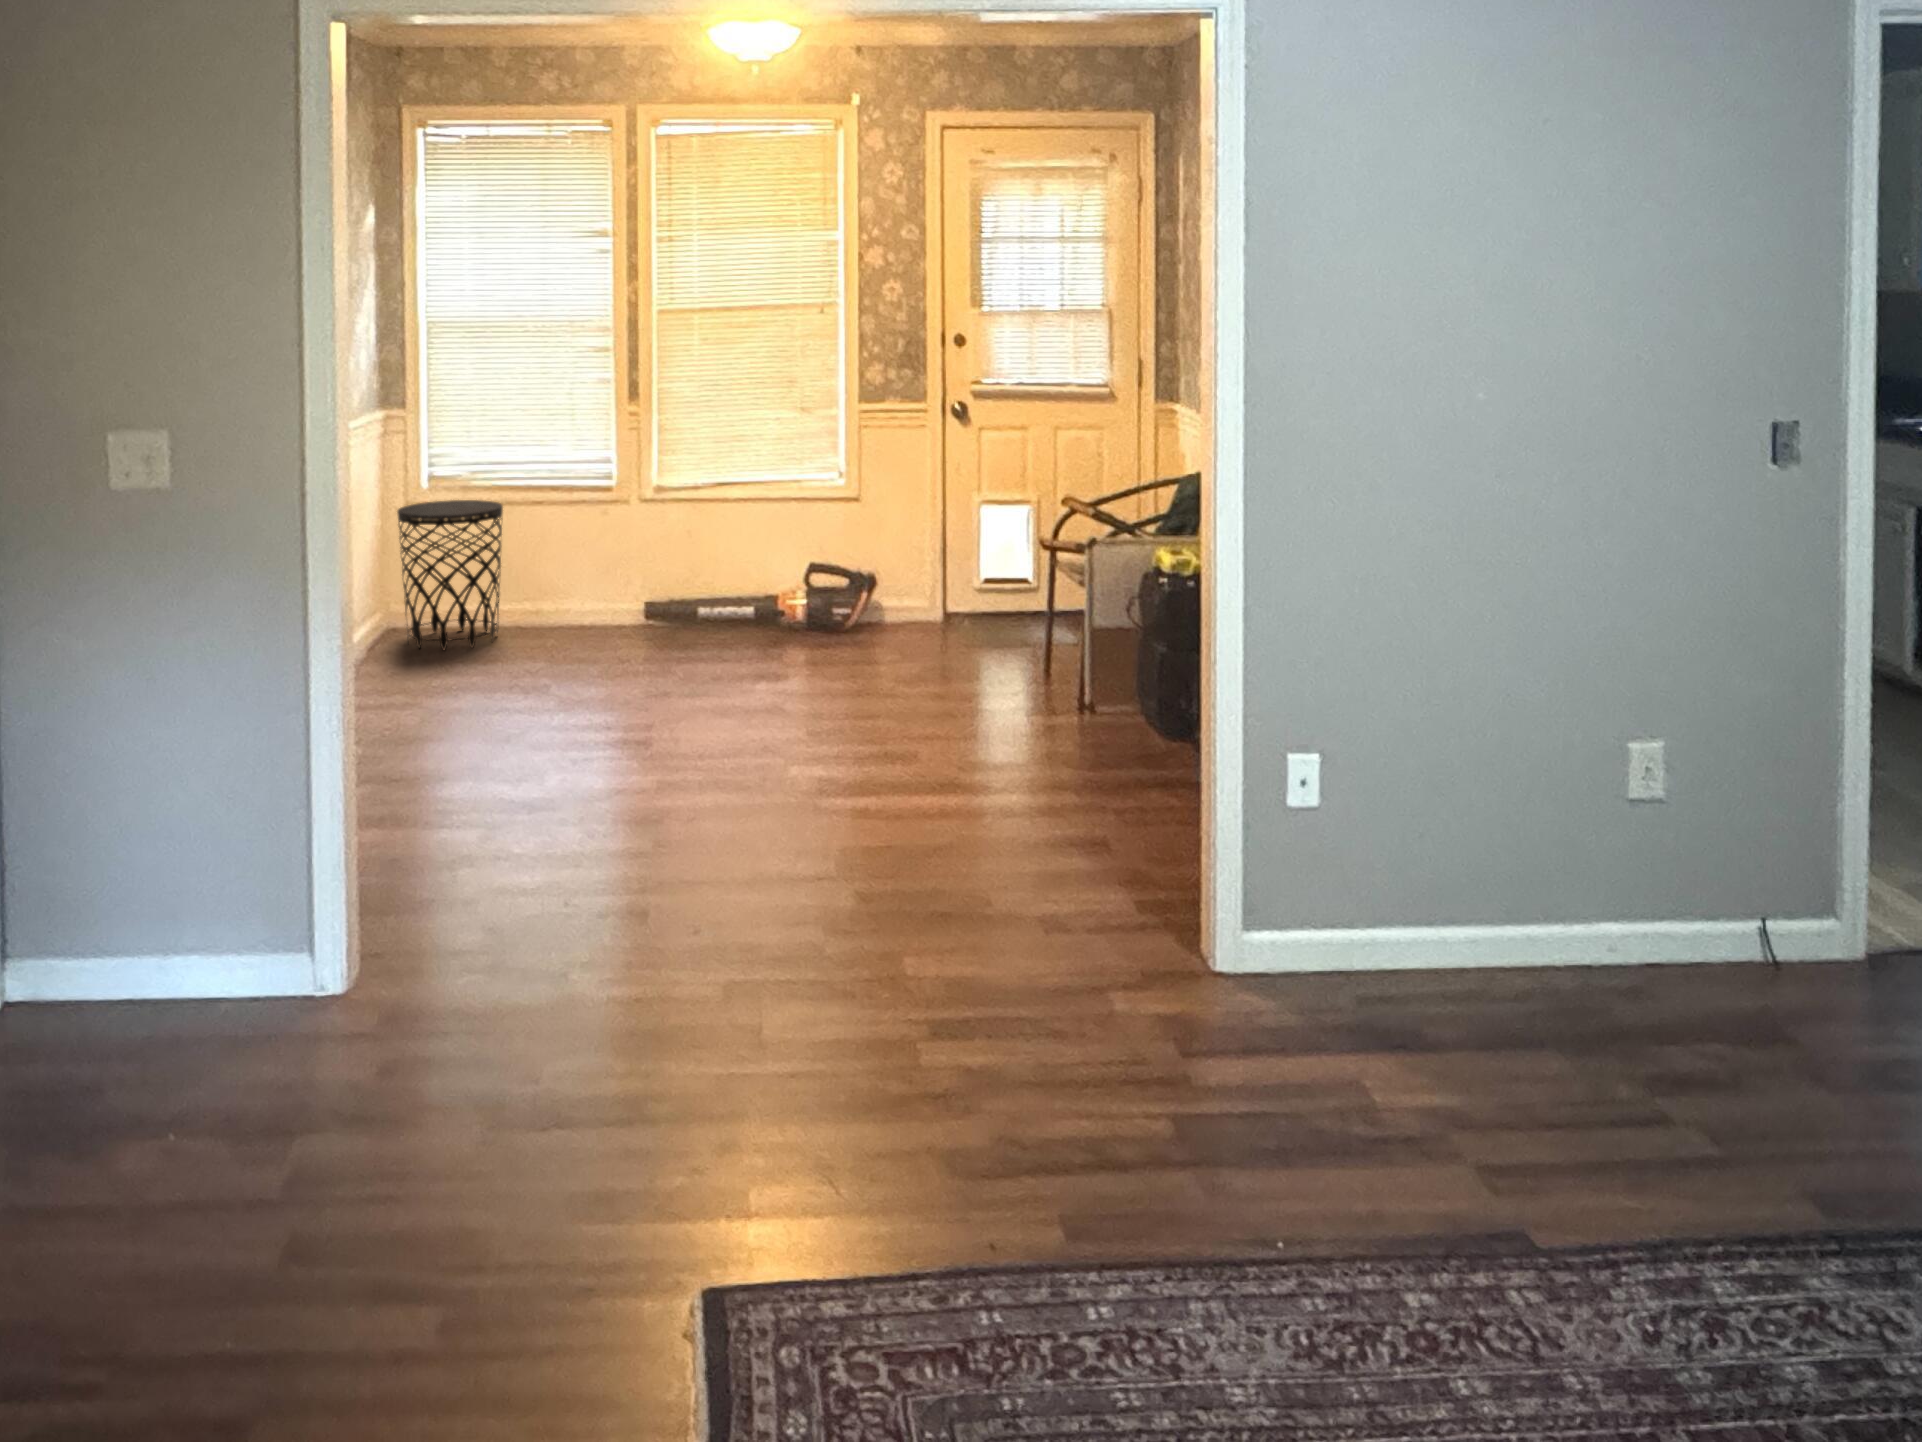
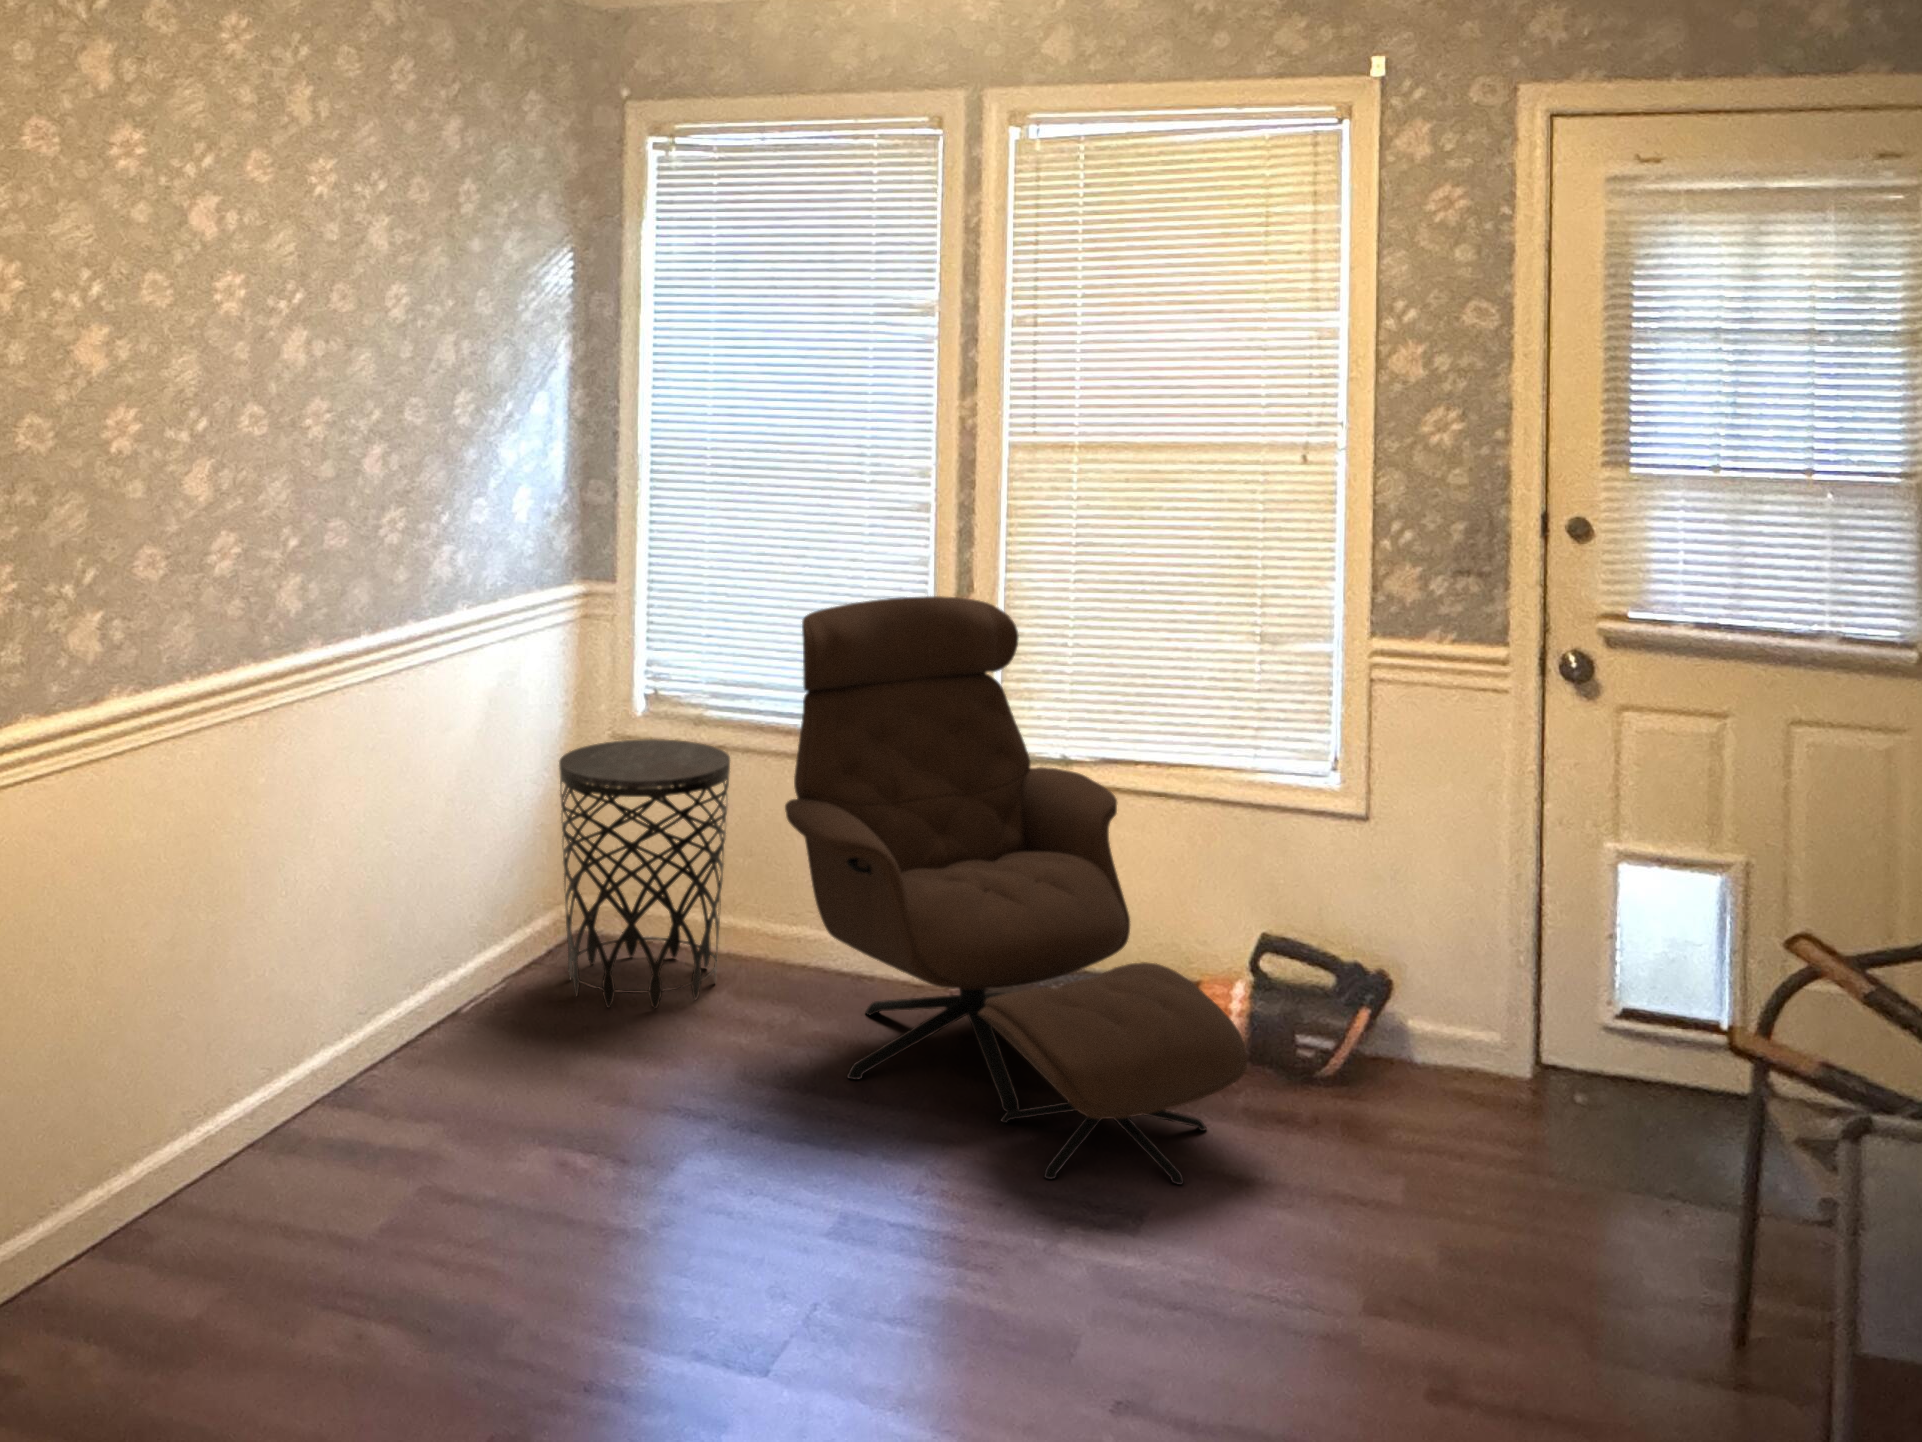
lounge chair: none [553,400,821,672] -> present [785,596,1247,1185]

